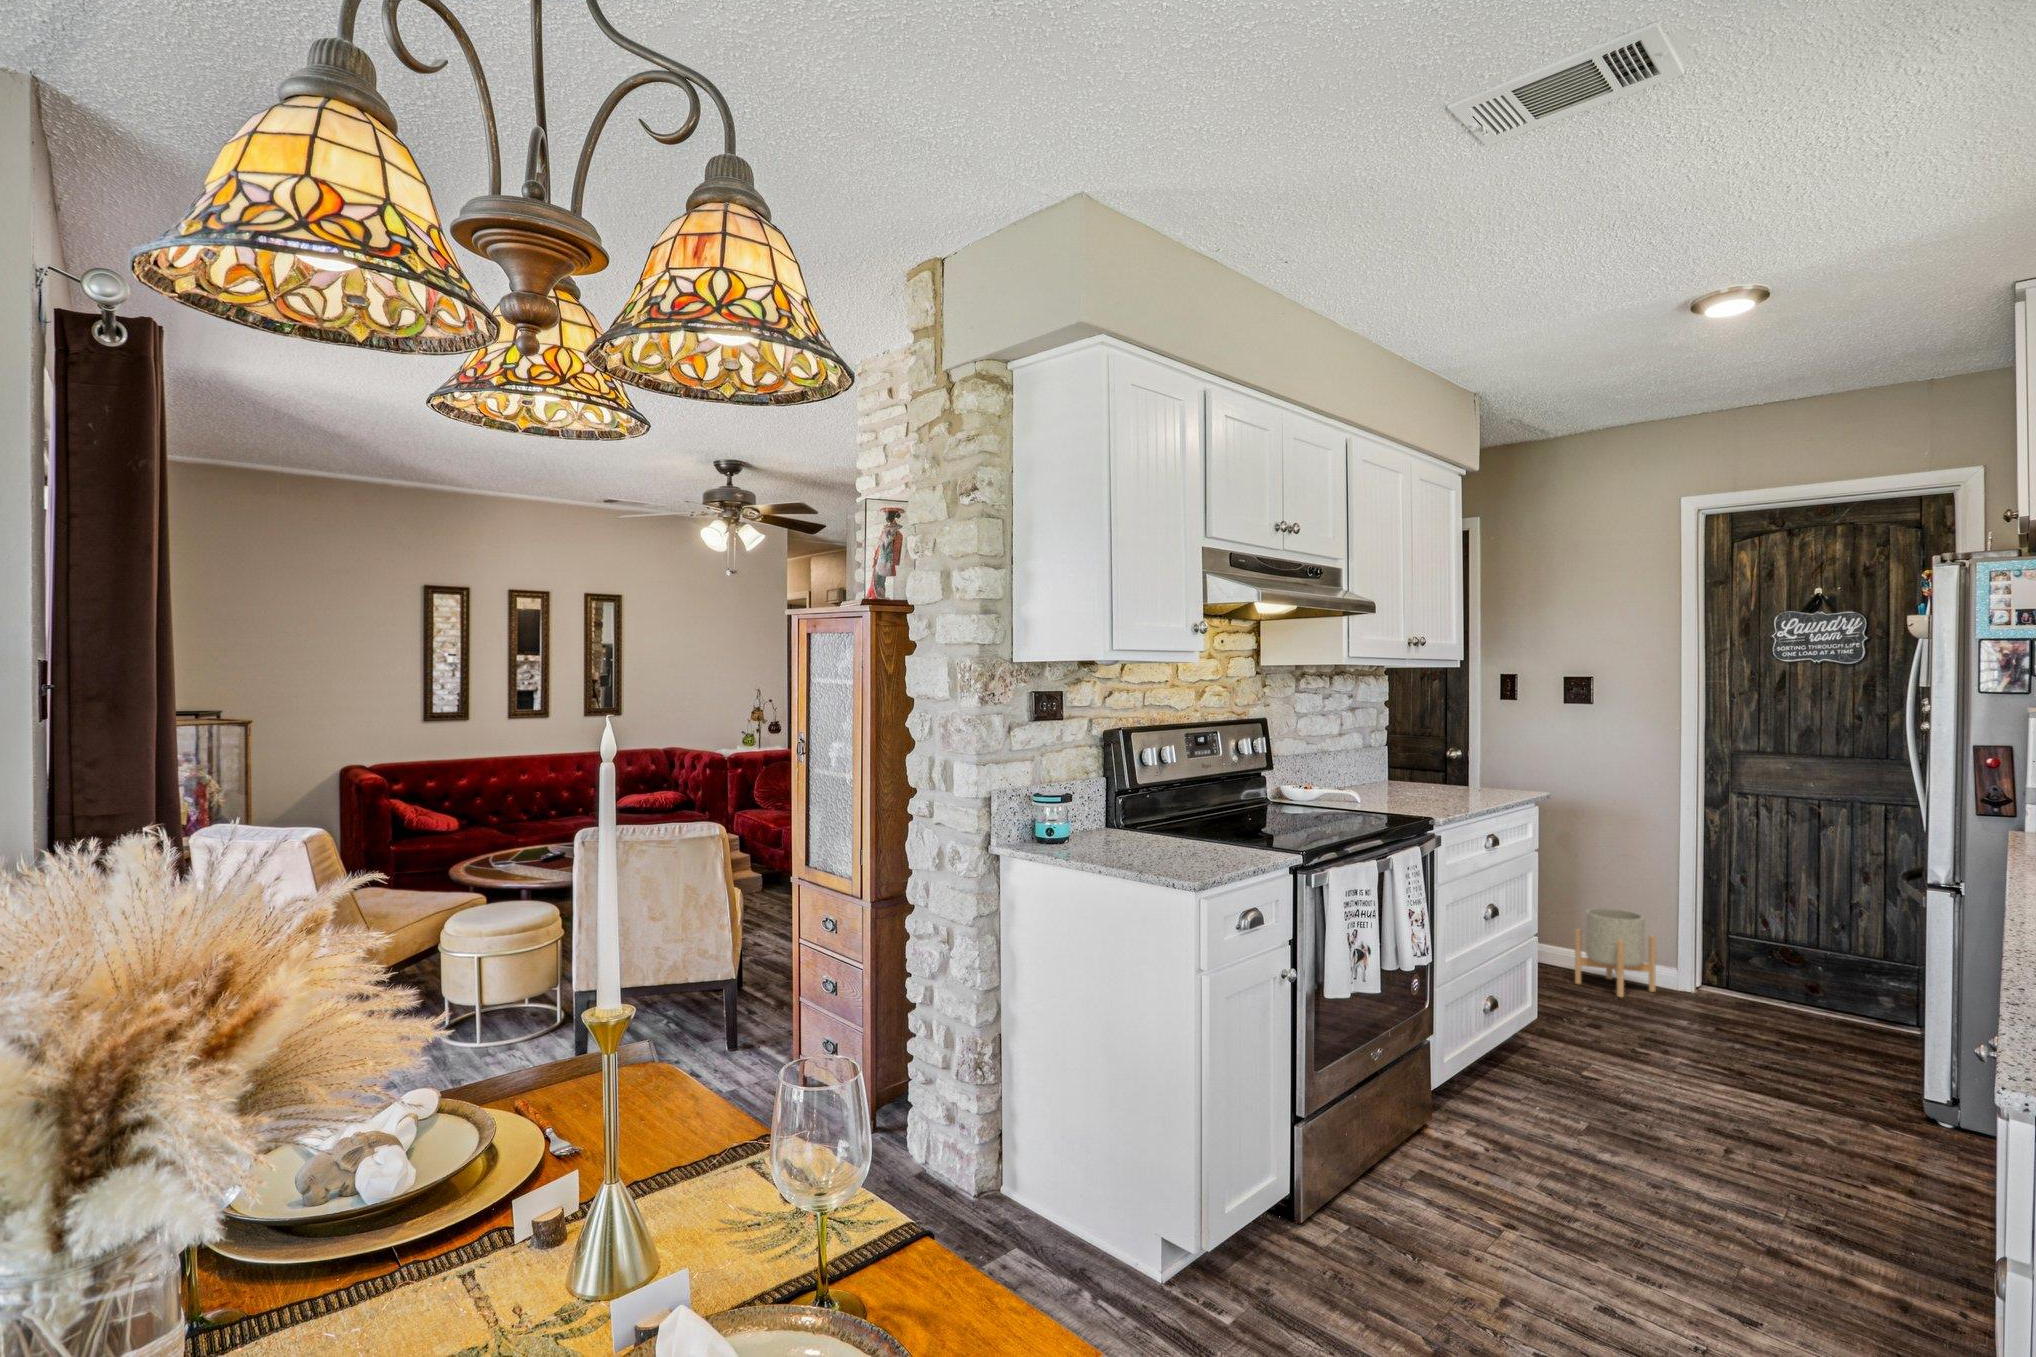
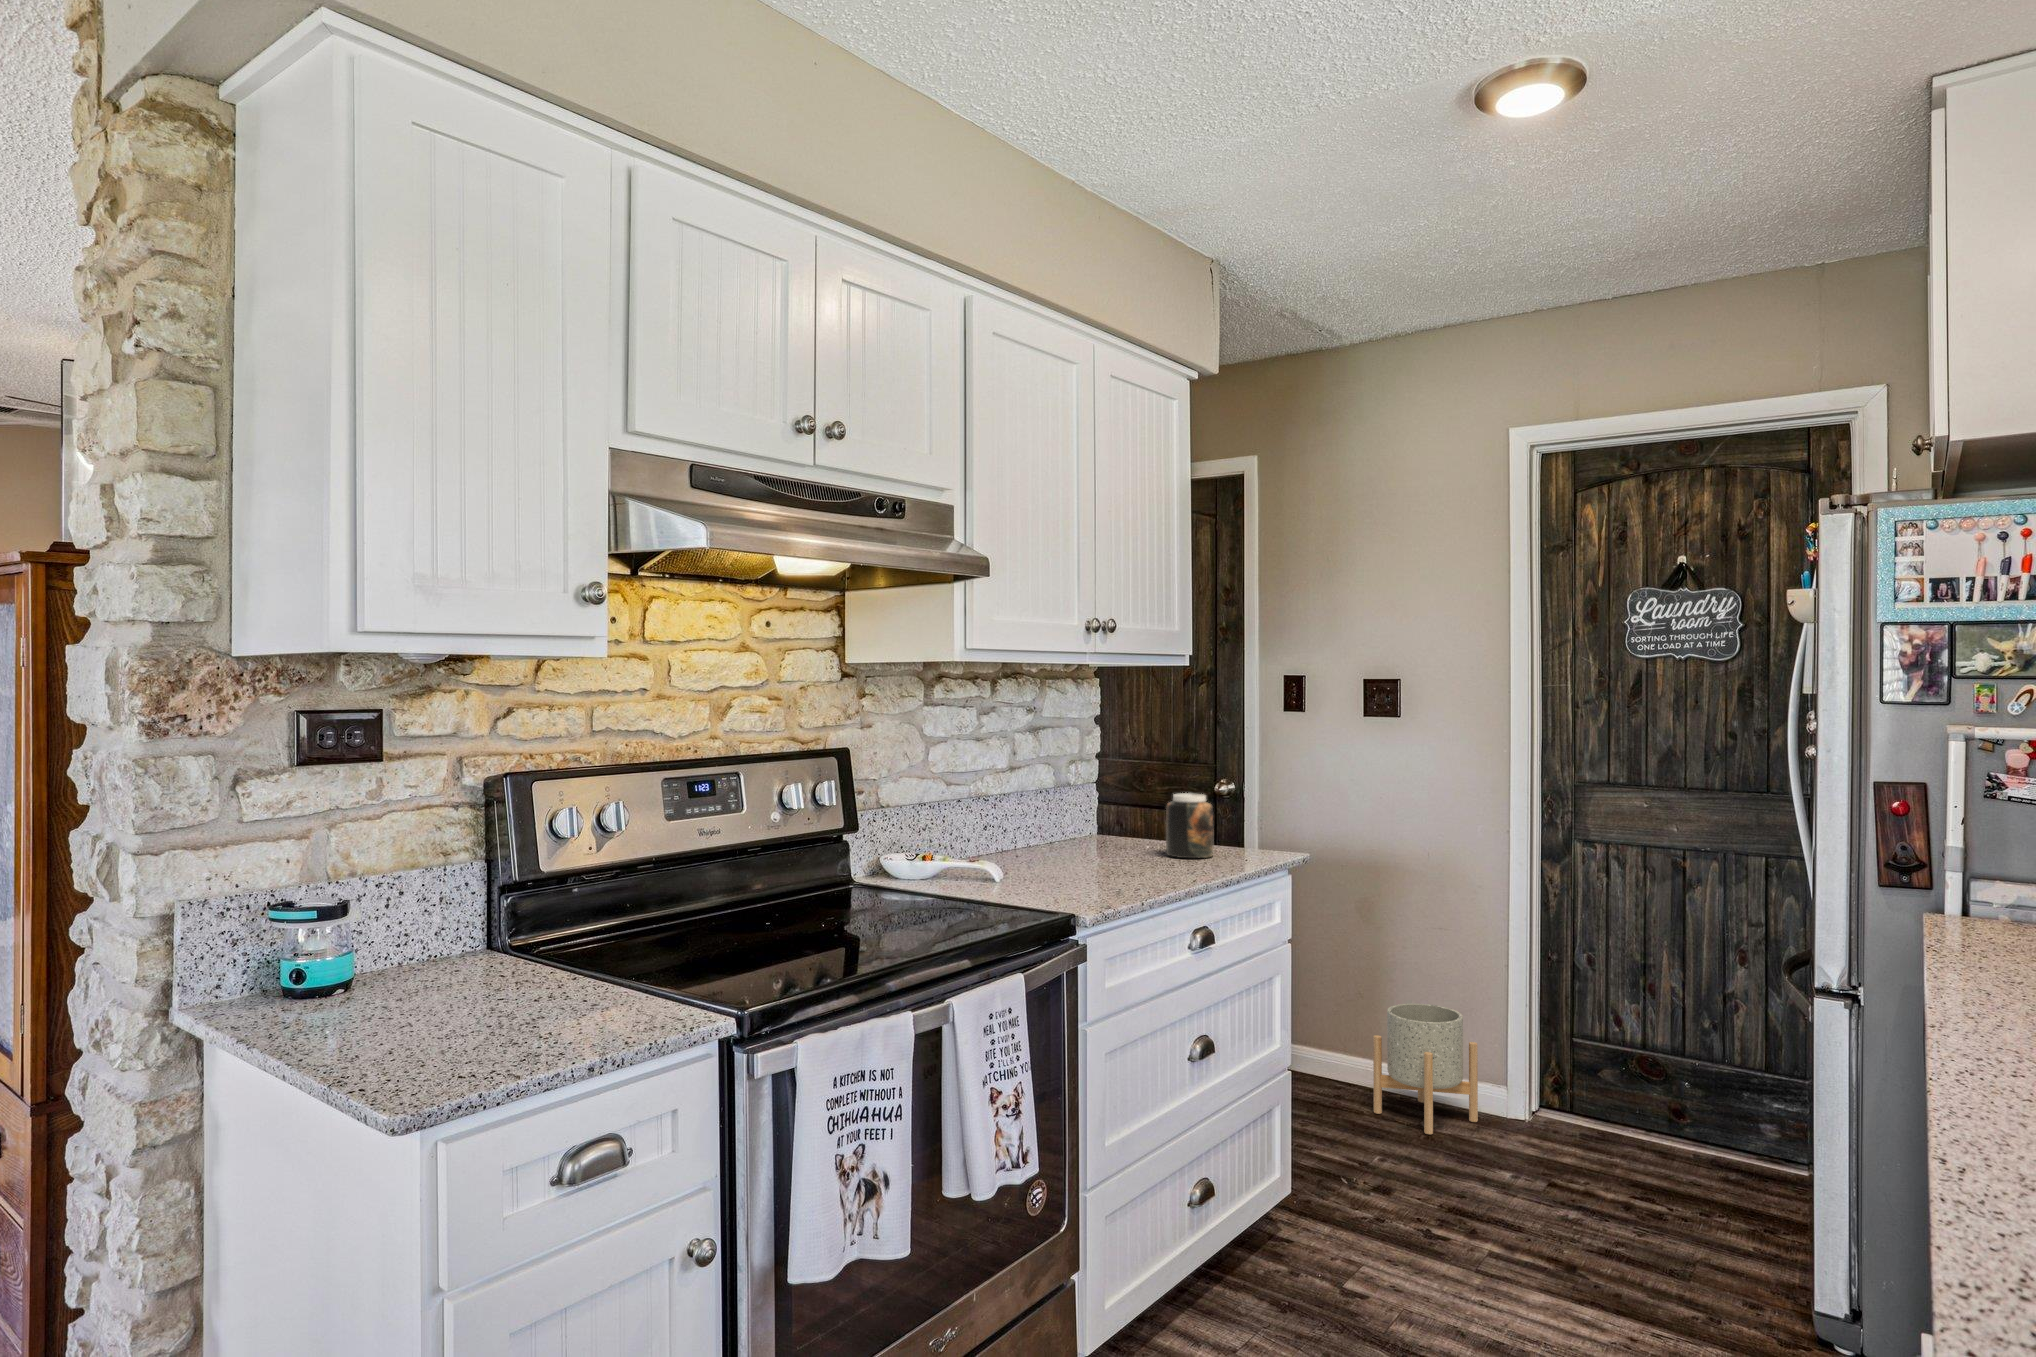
jar: none [1450,752,1484,794] -> present [1166,793,1214,858]

